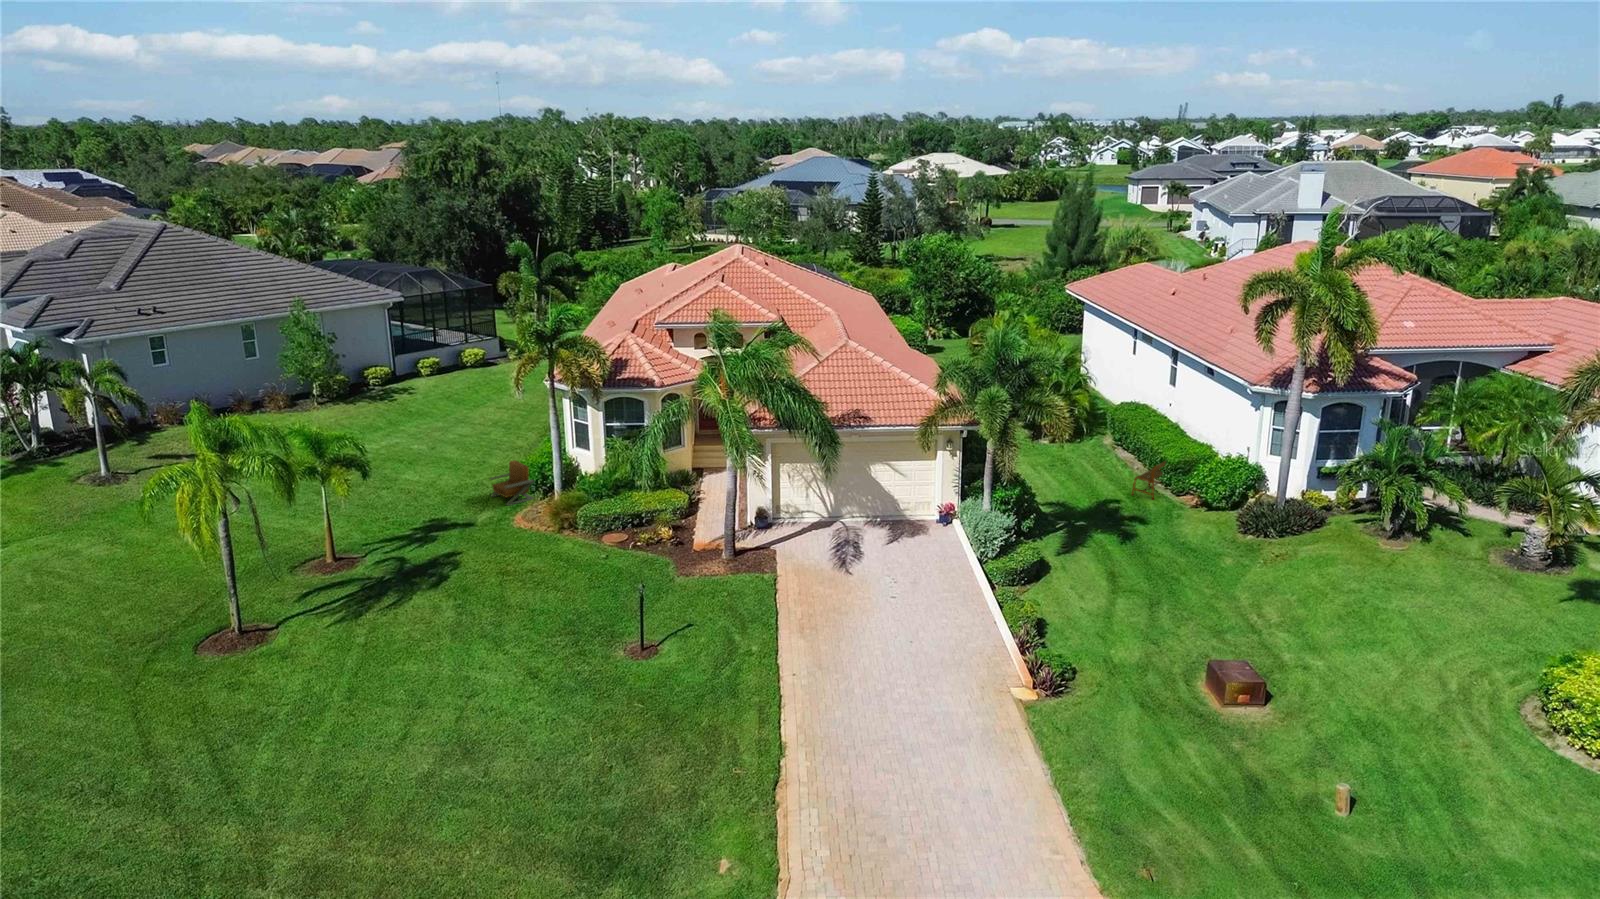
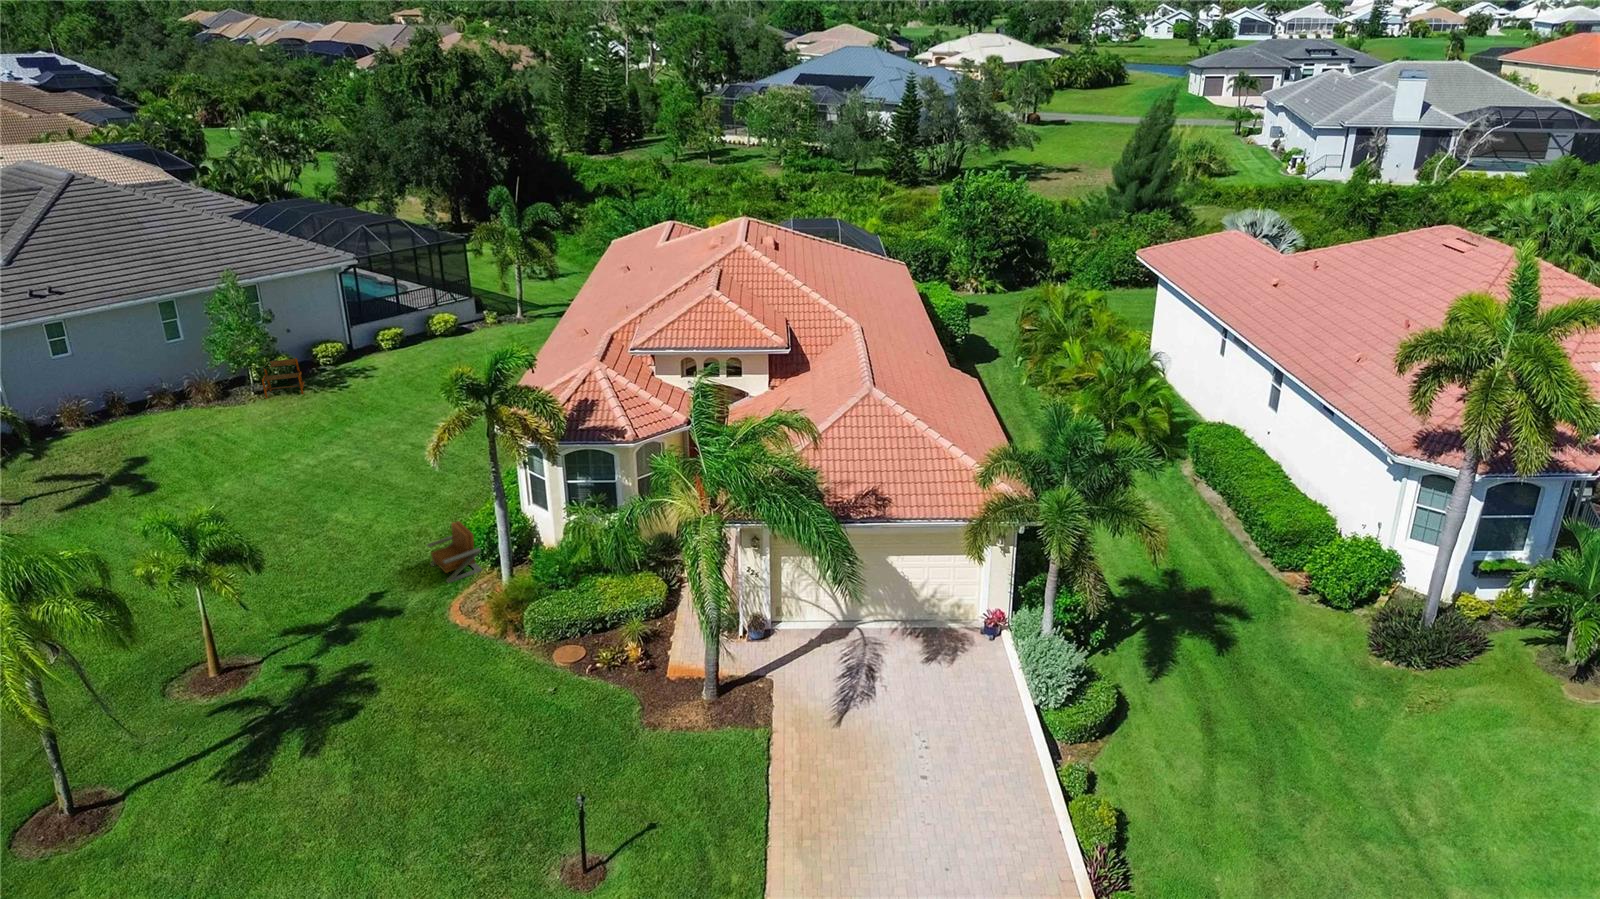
bench: present [1132,461,1166,499] -> present [262,358,304,398]

